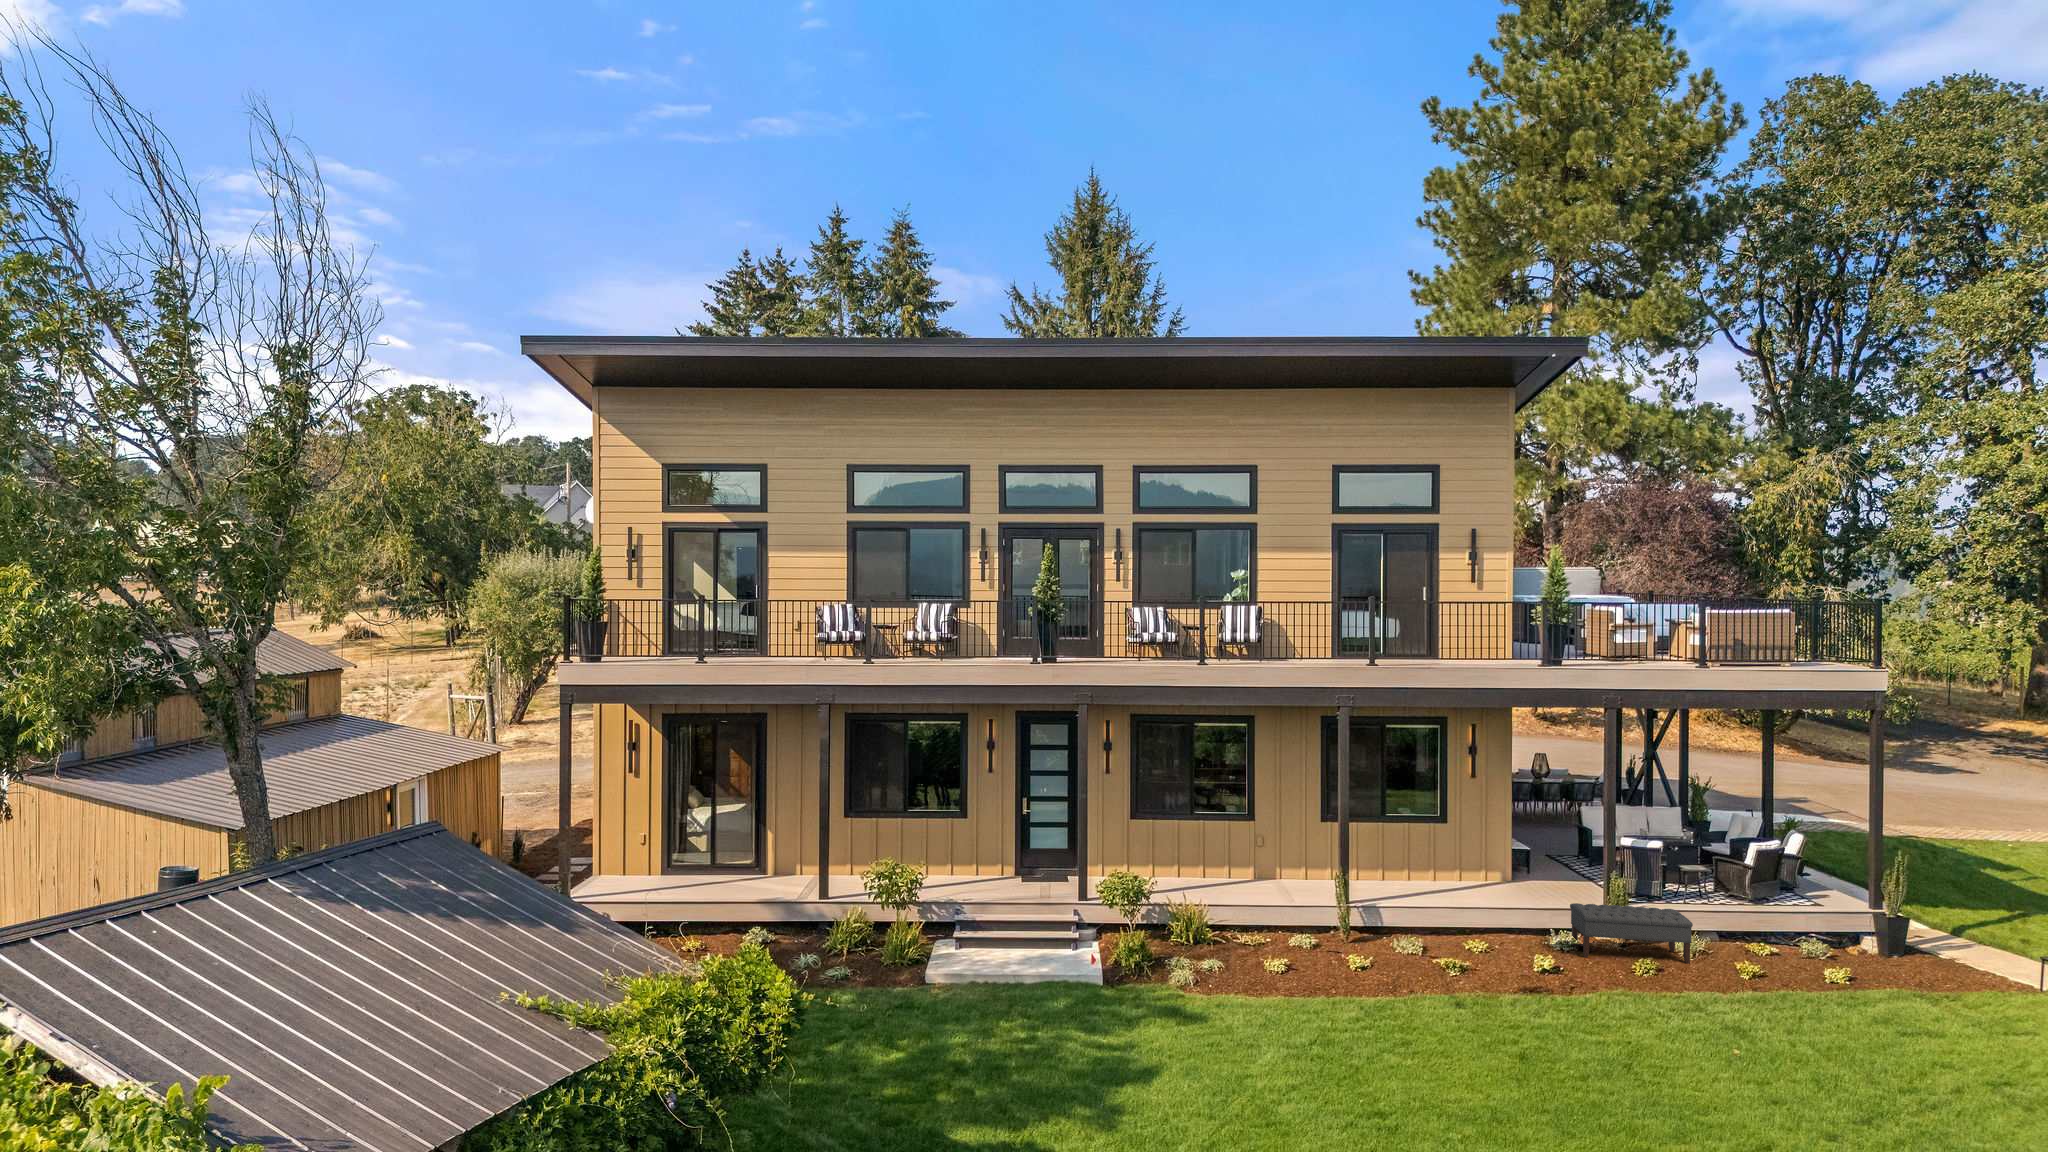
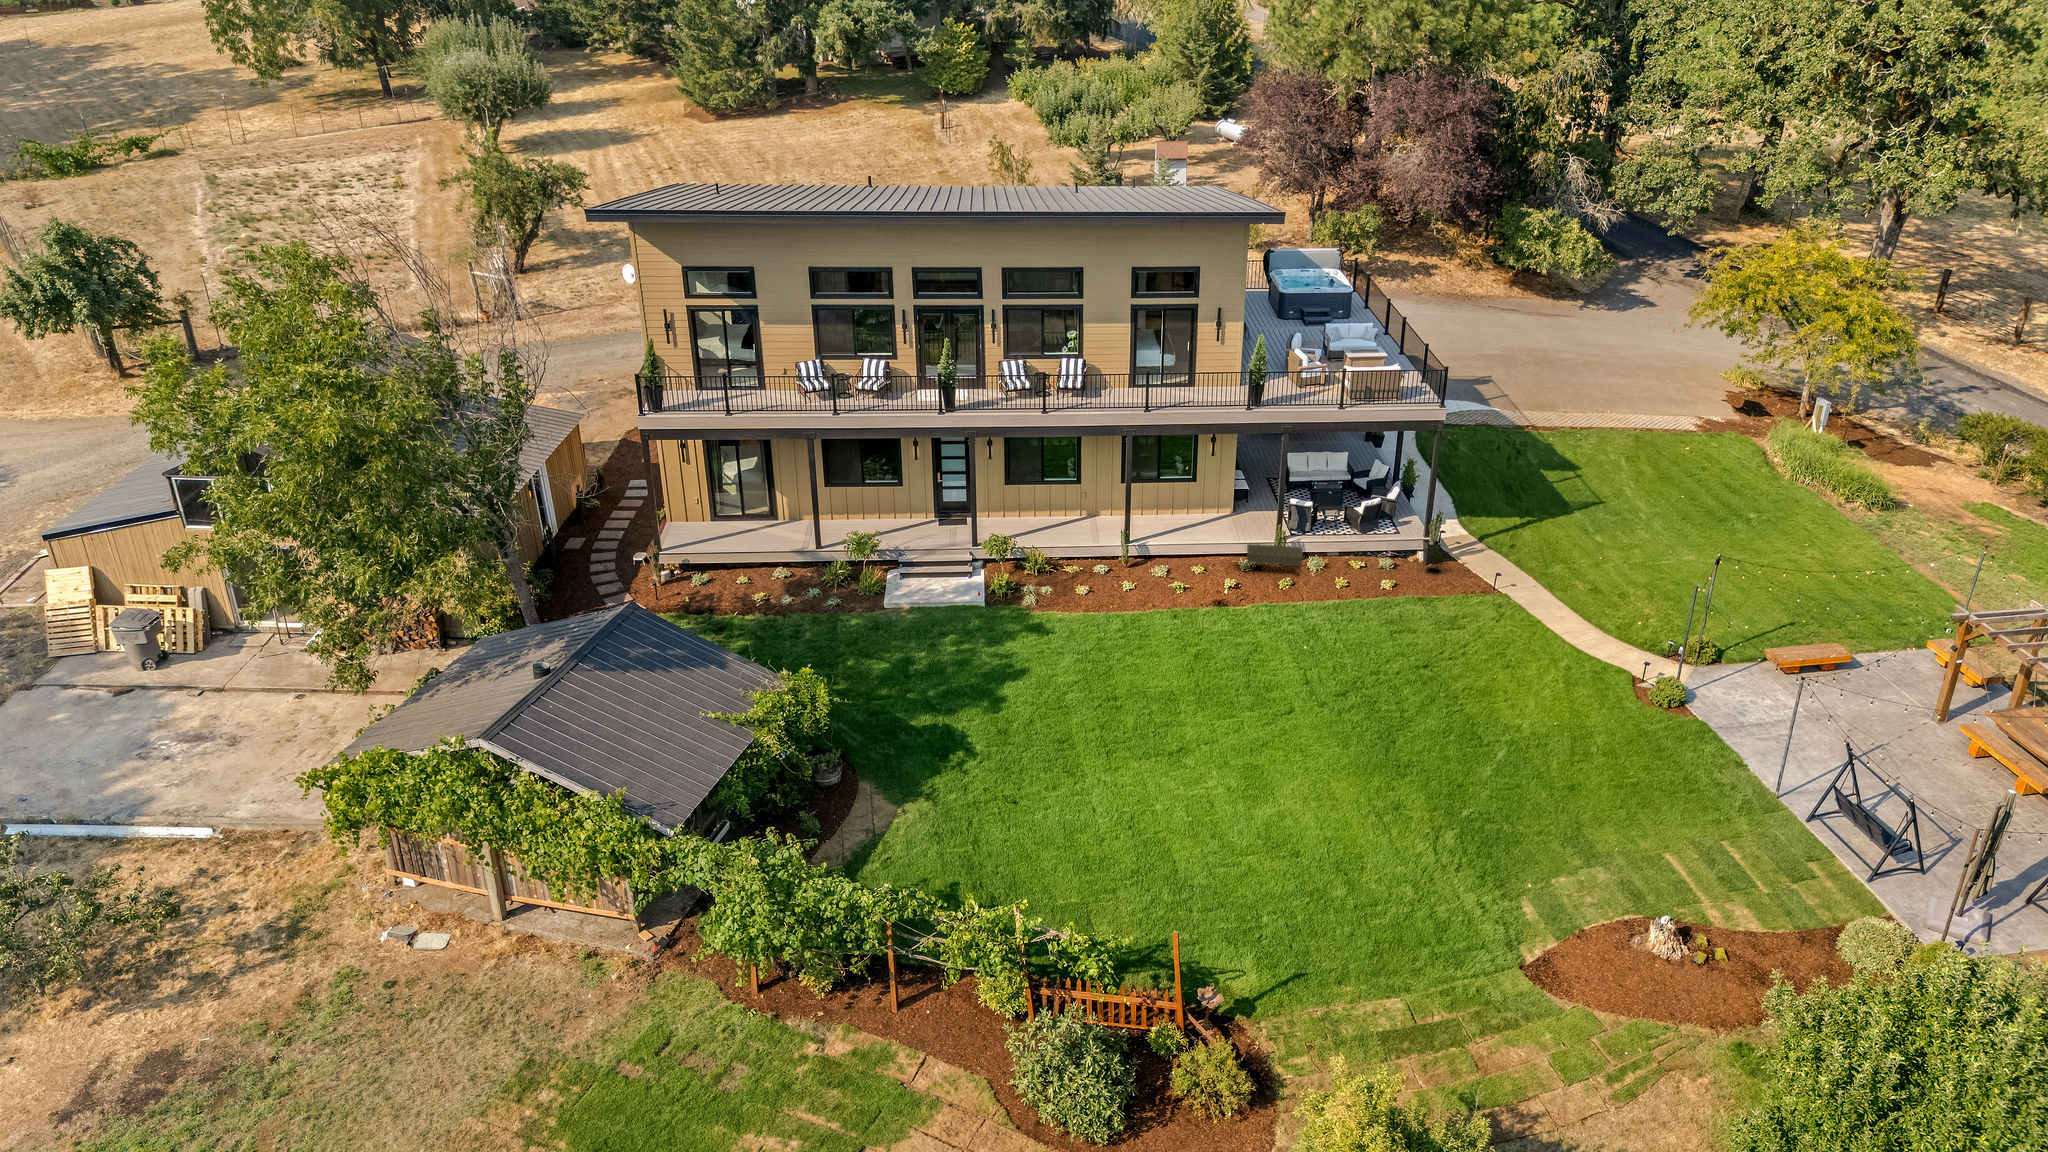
potted tree: none [1907,905,1960,967] -> present [1425,548,1446,575]

